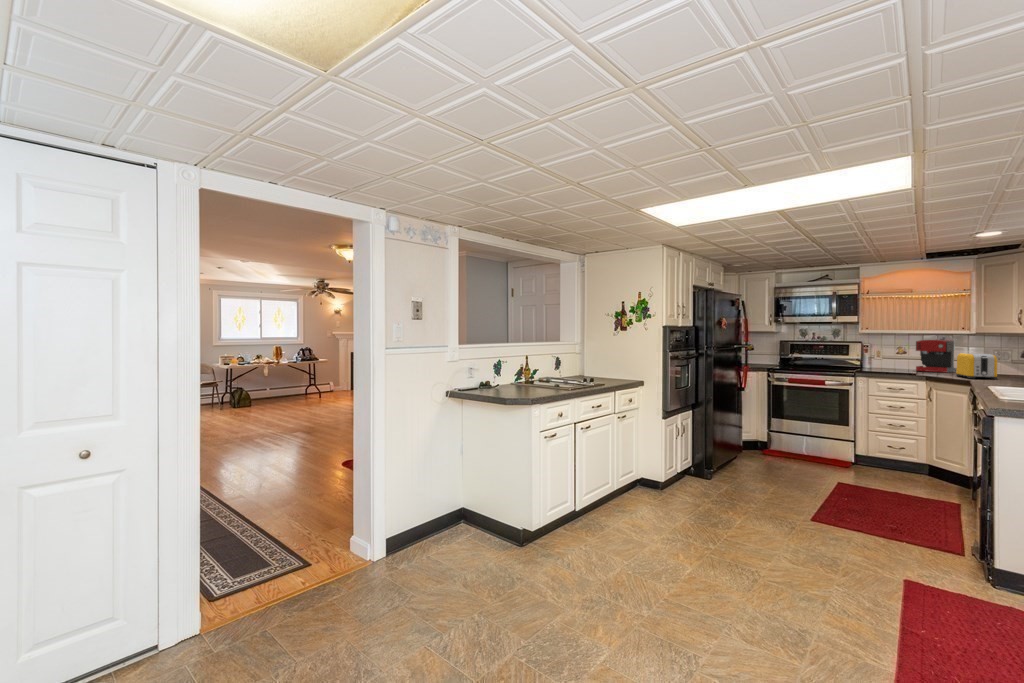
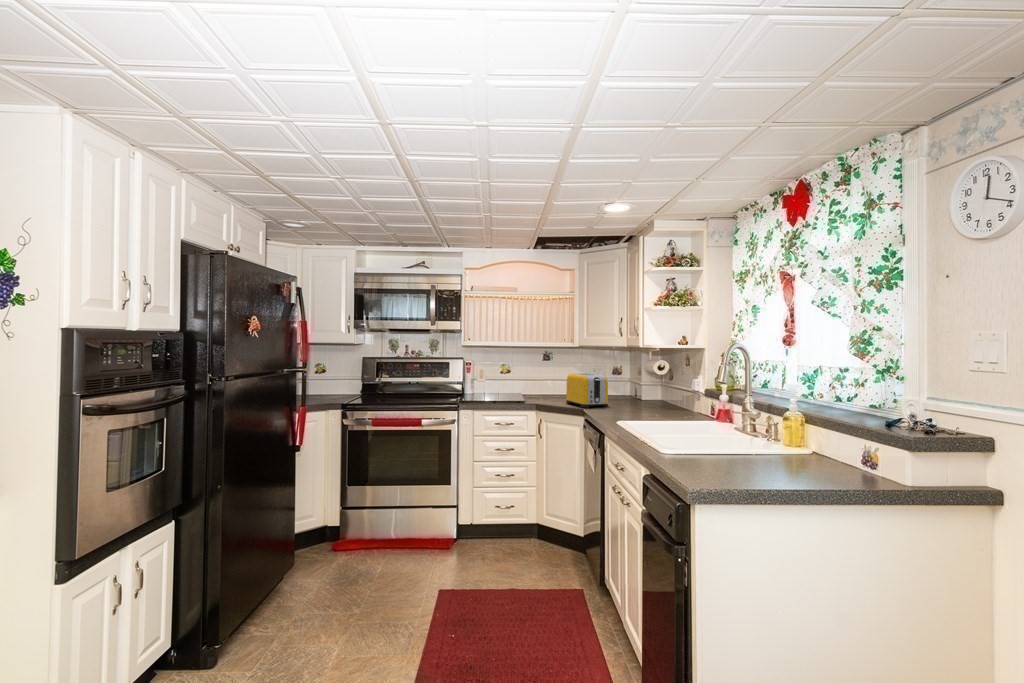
coffee maker: present [916,338,957,373] -> none [520,351,558,396]

